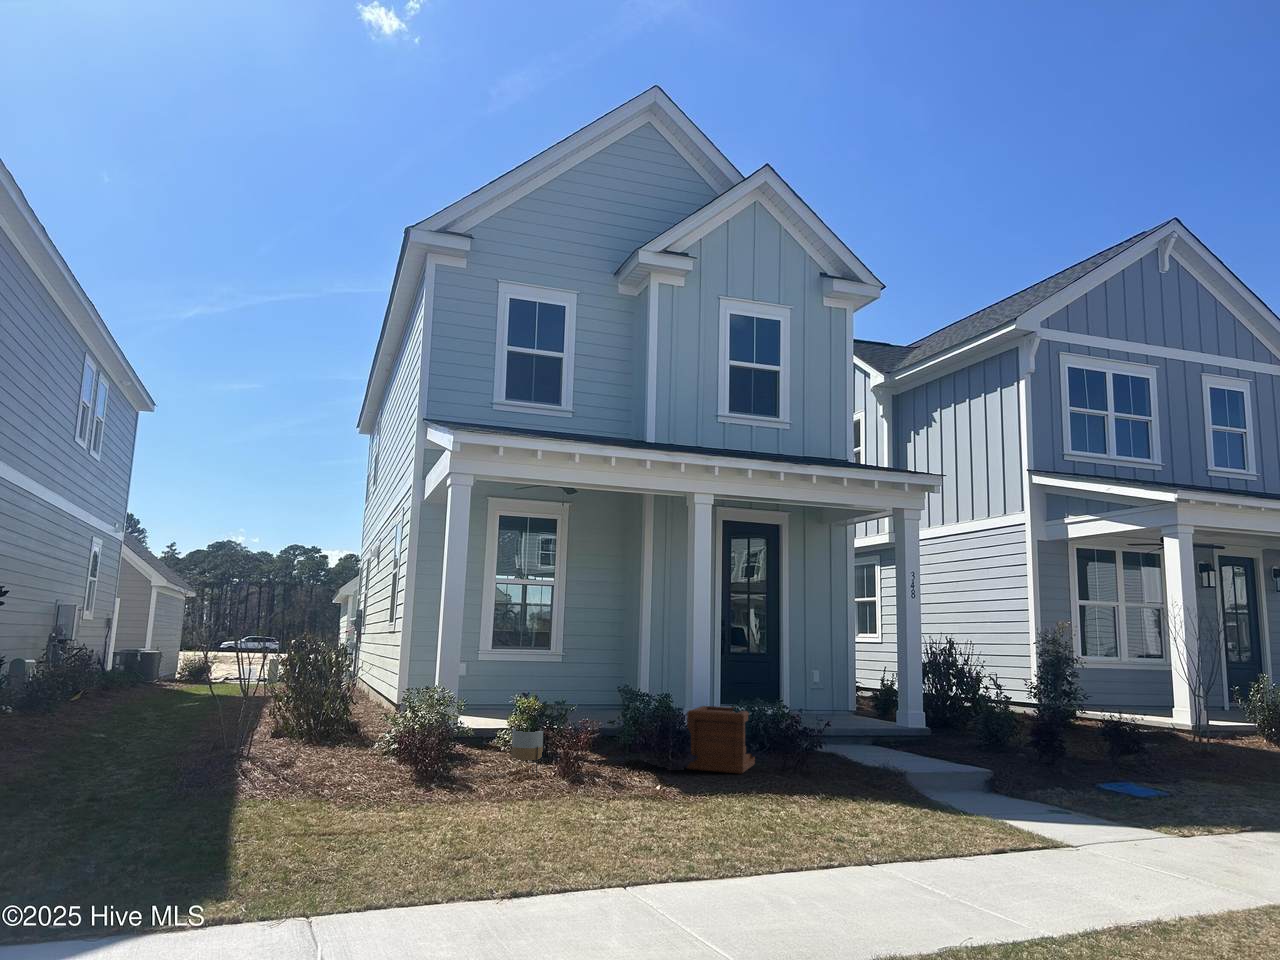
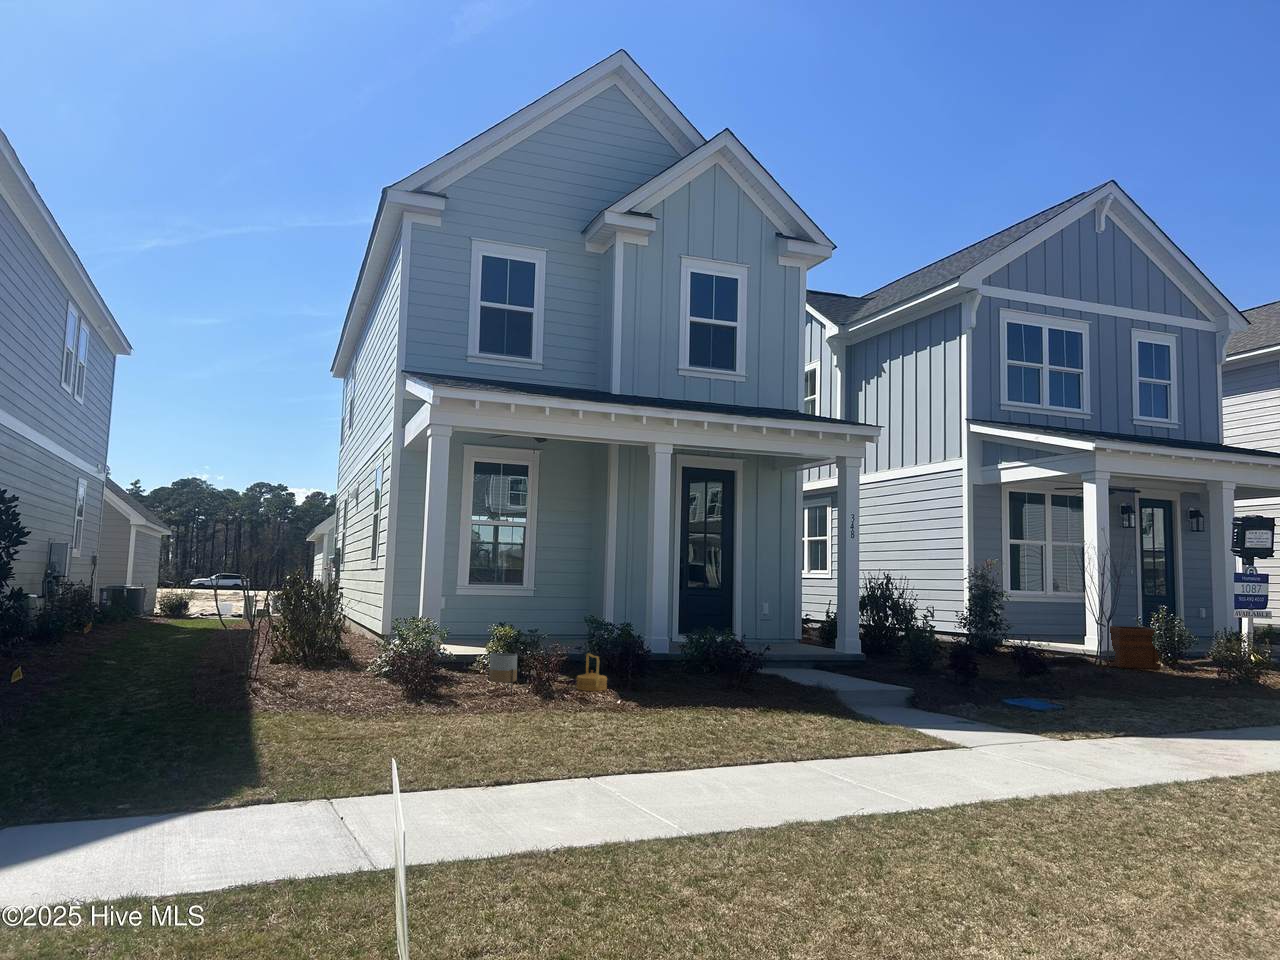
wooden crate: present [687,706,755,774] -> present [1106,626,1161,669]
woven basket: none [609,728,645,771] -> present [576,653,607,691]

